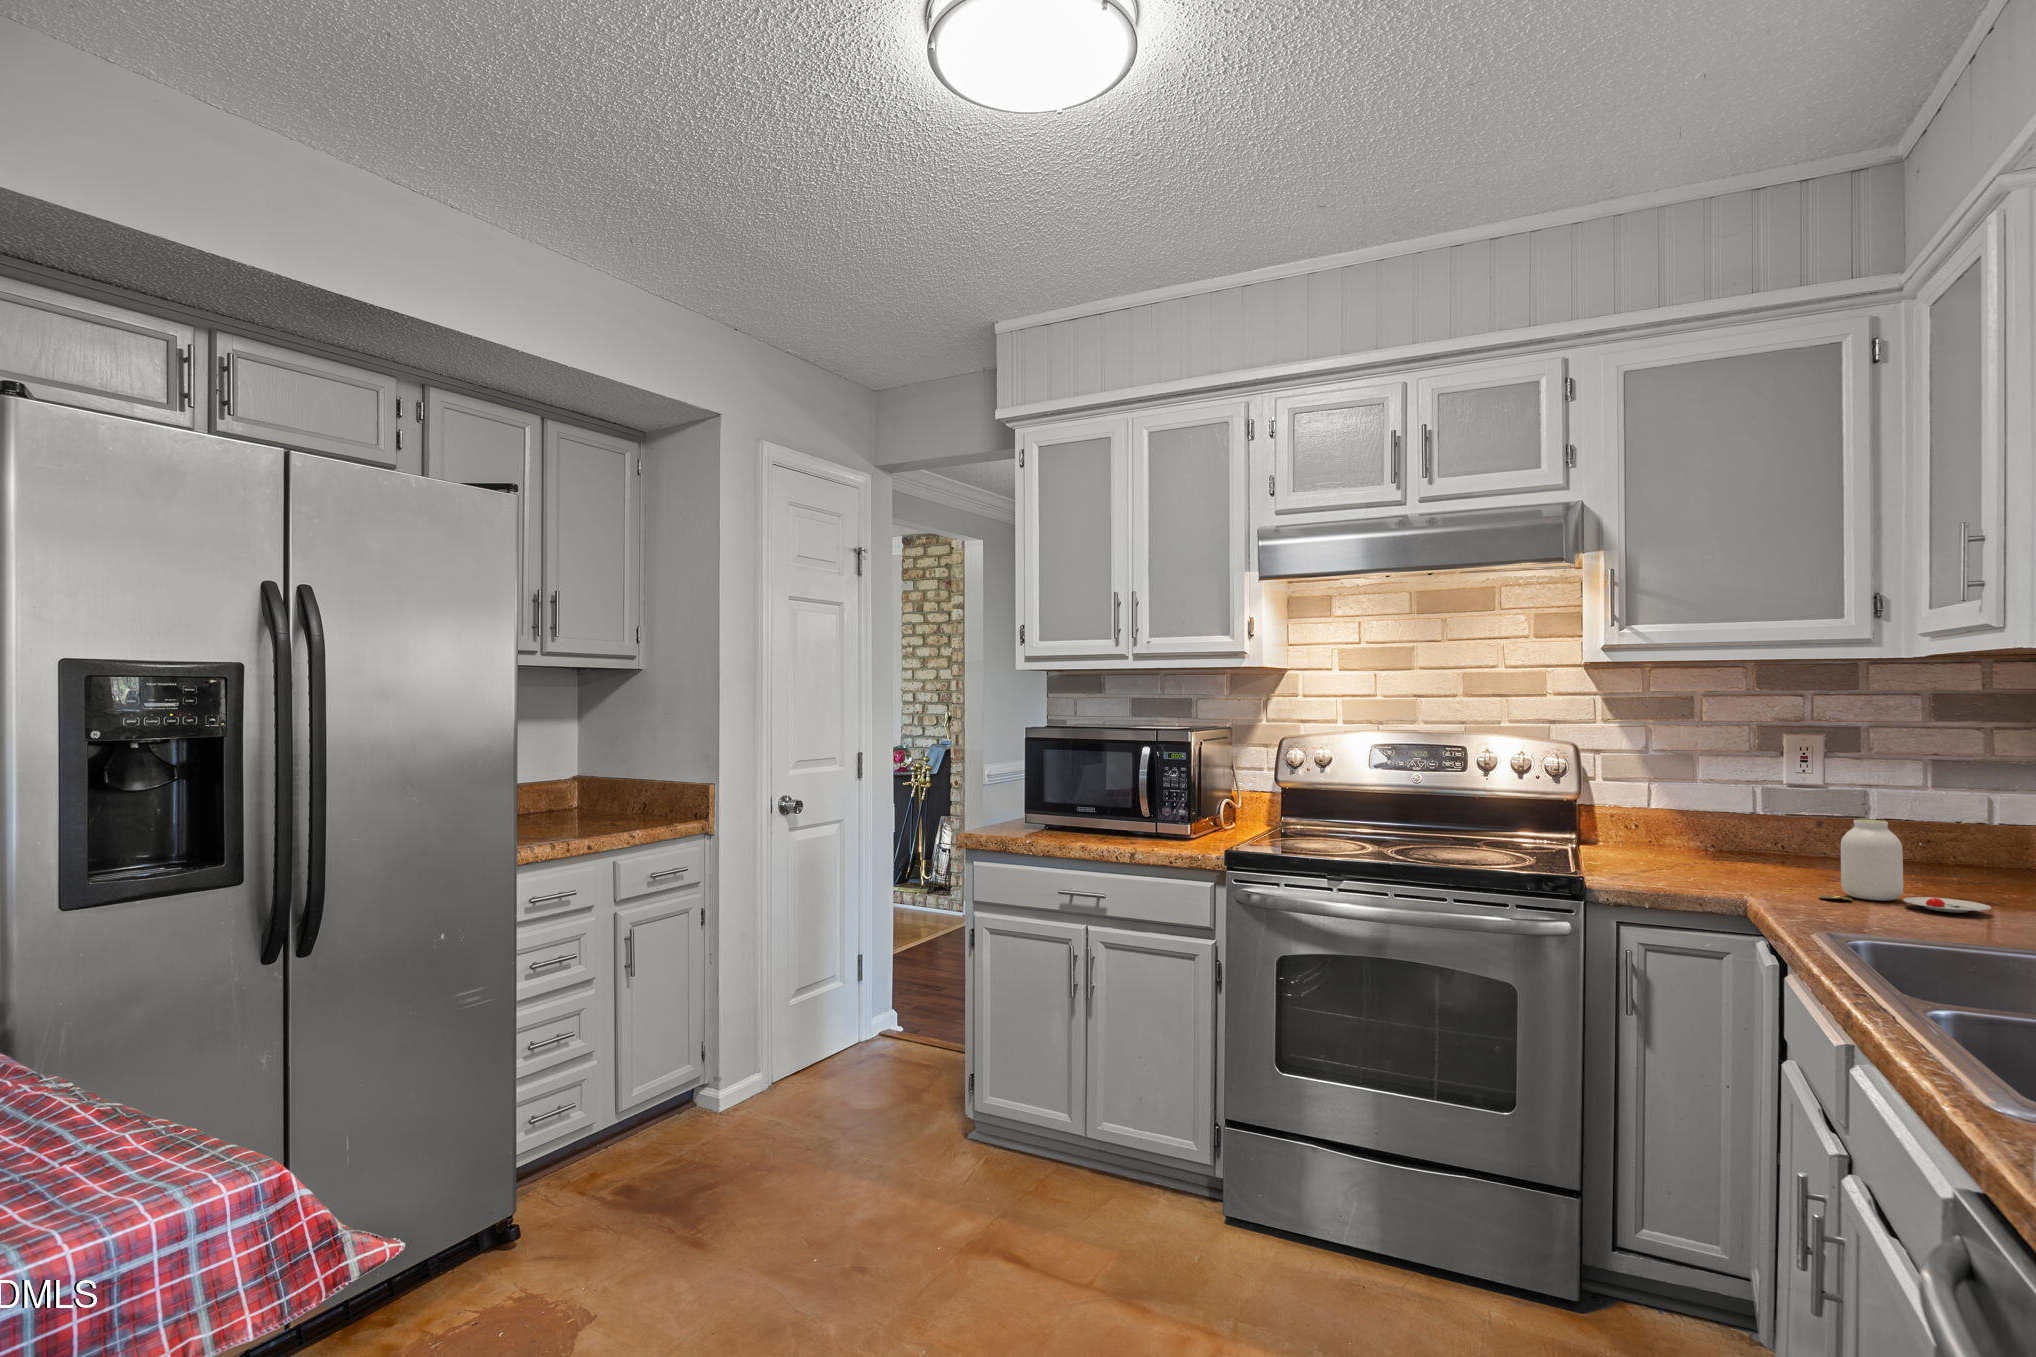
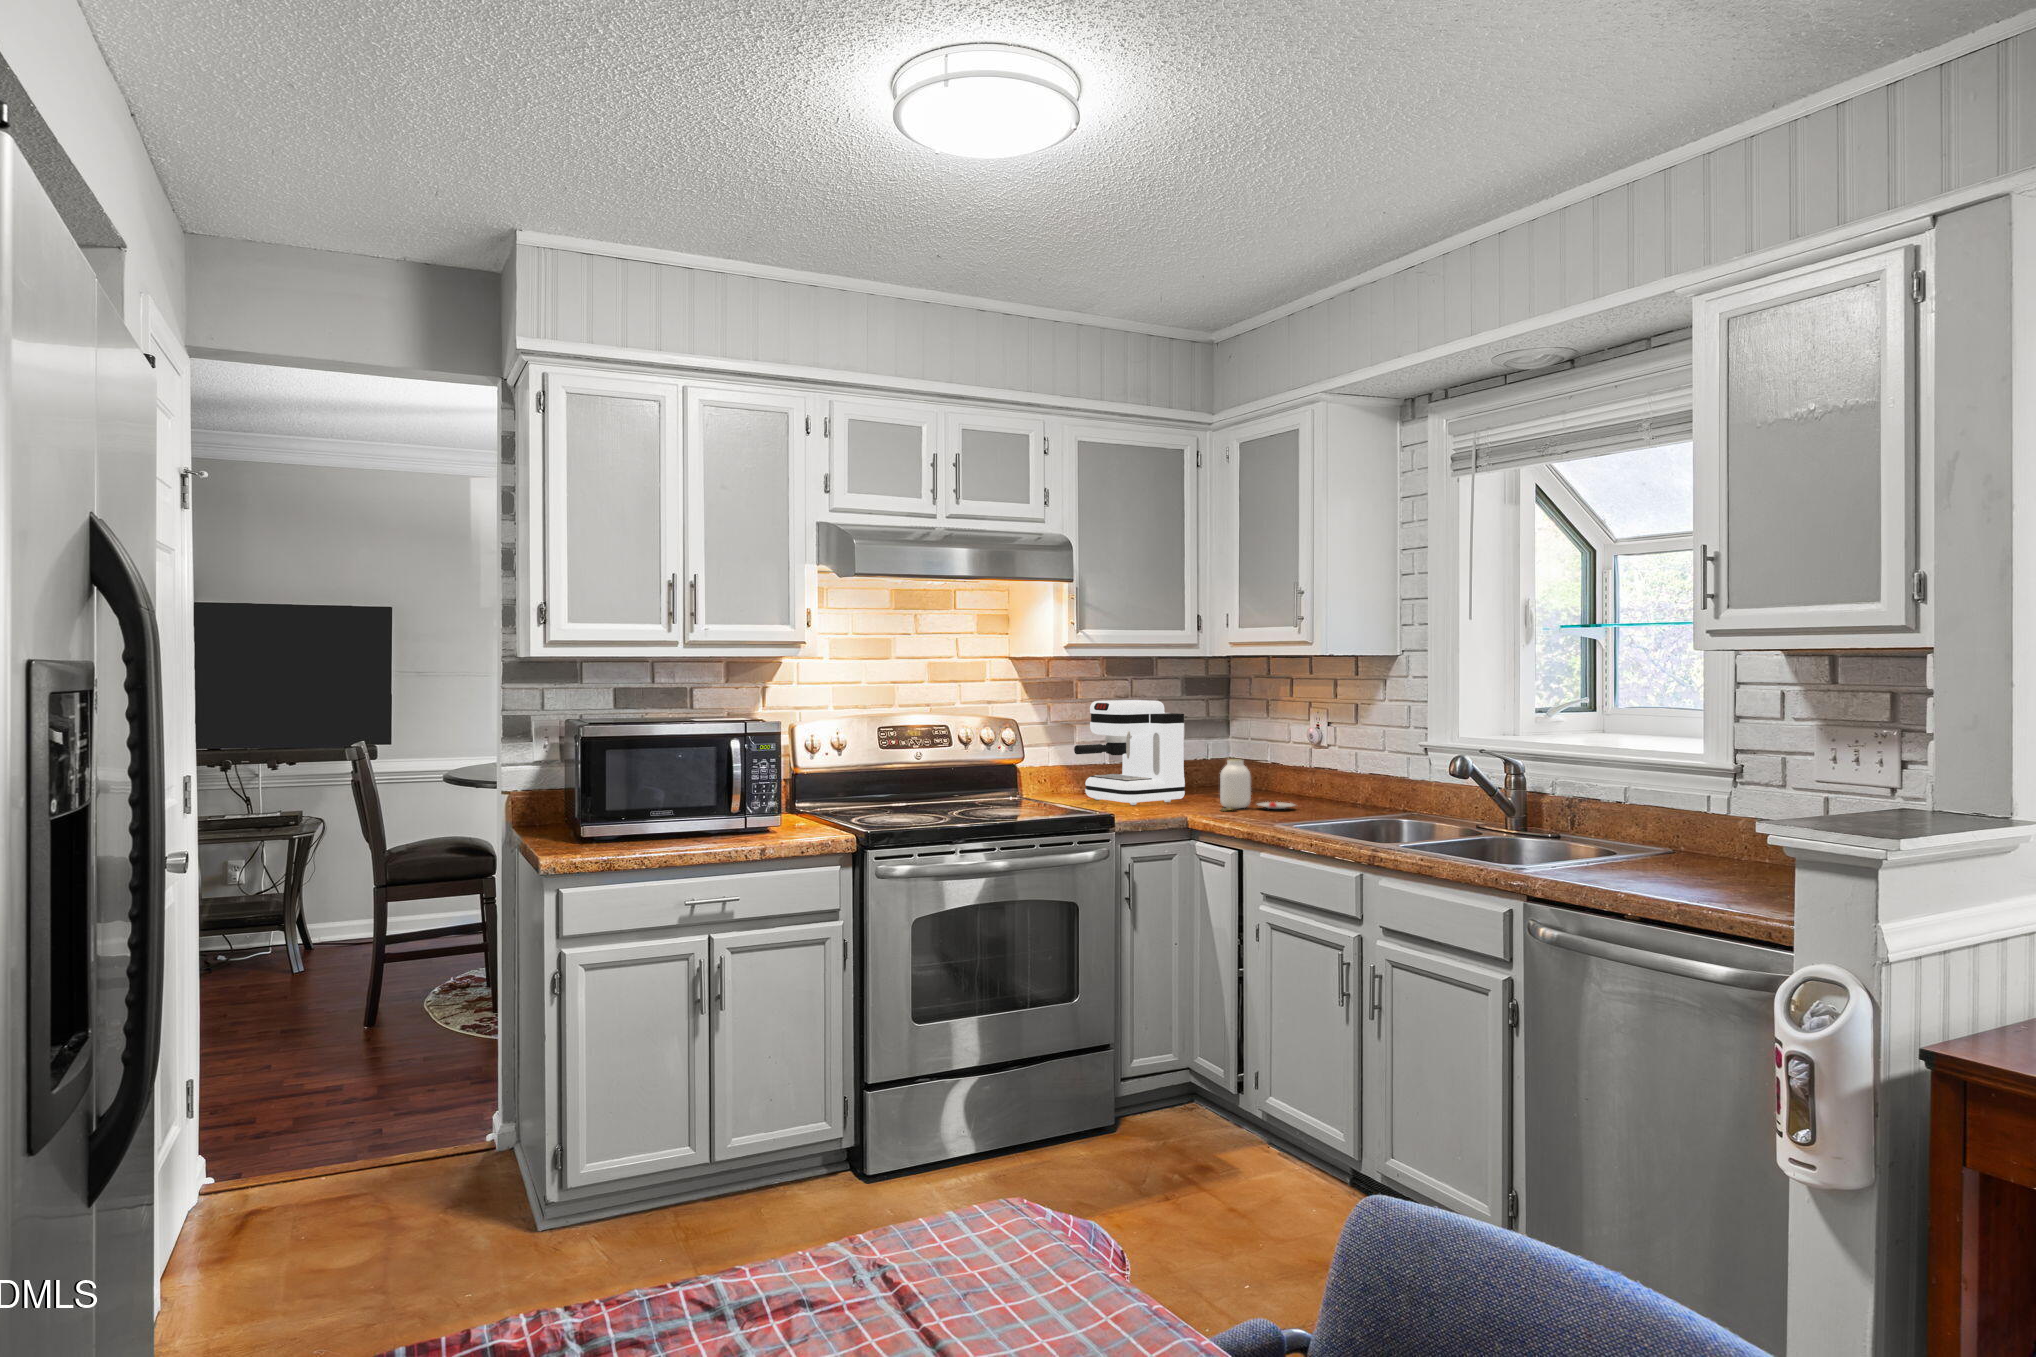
coffee maker: none [1633,723,1816,877] -> present [1074,700,1185,805]

